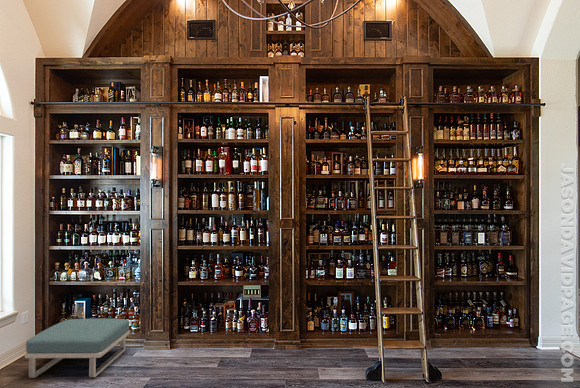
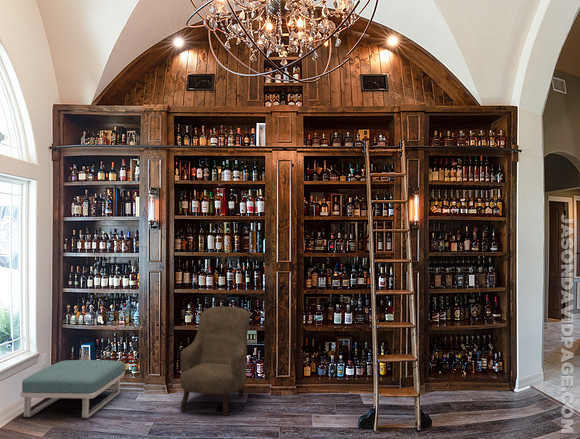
armchair: none [187,264,255,372] -> present [180,307,250,415]

